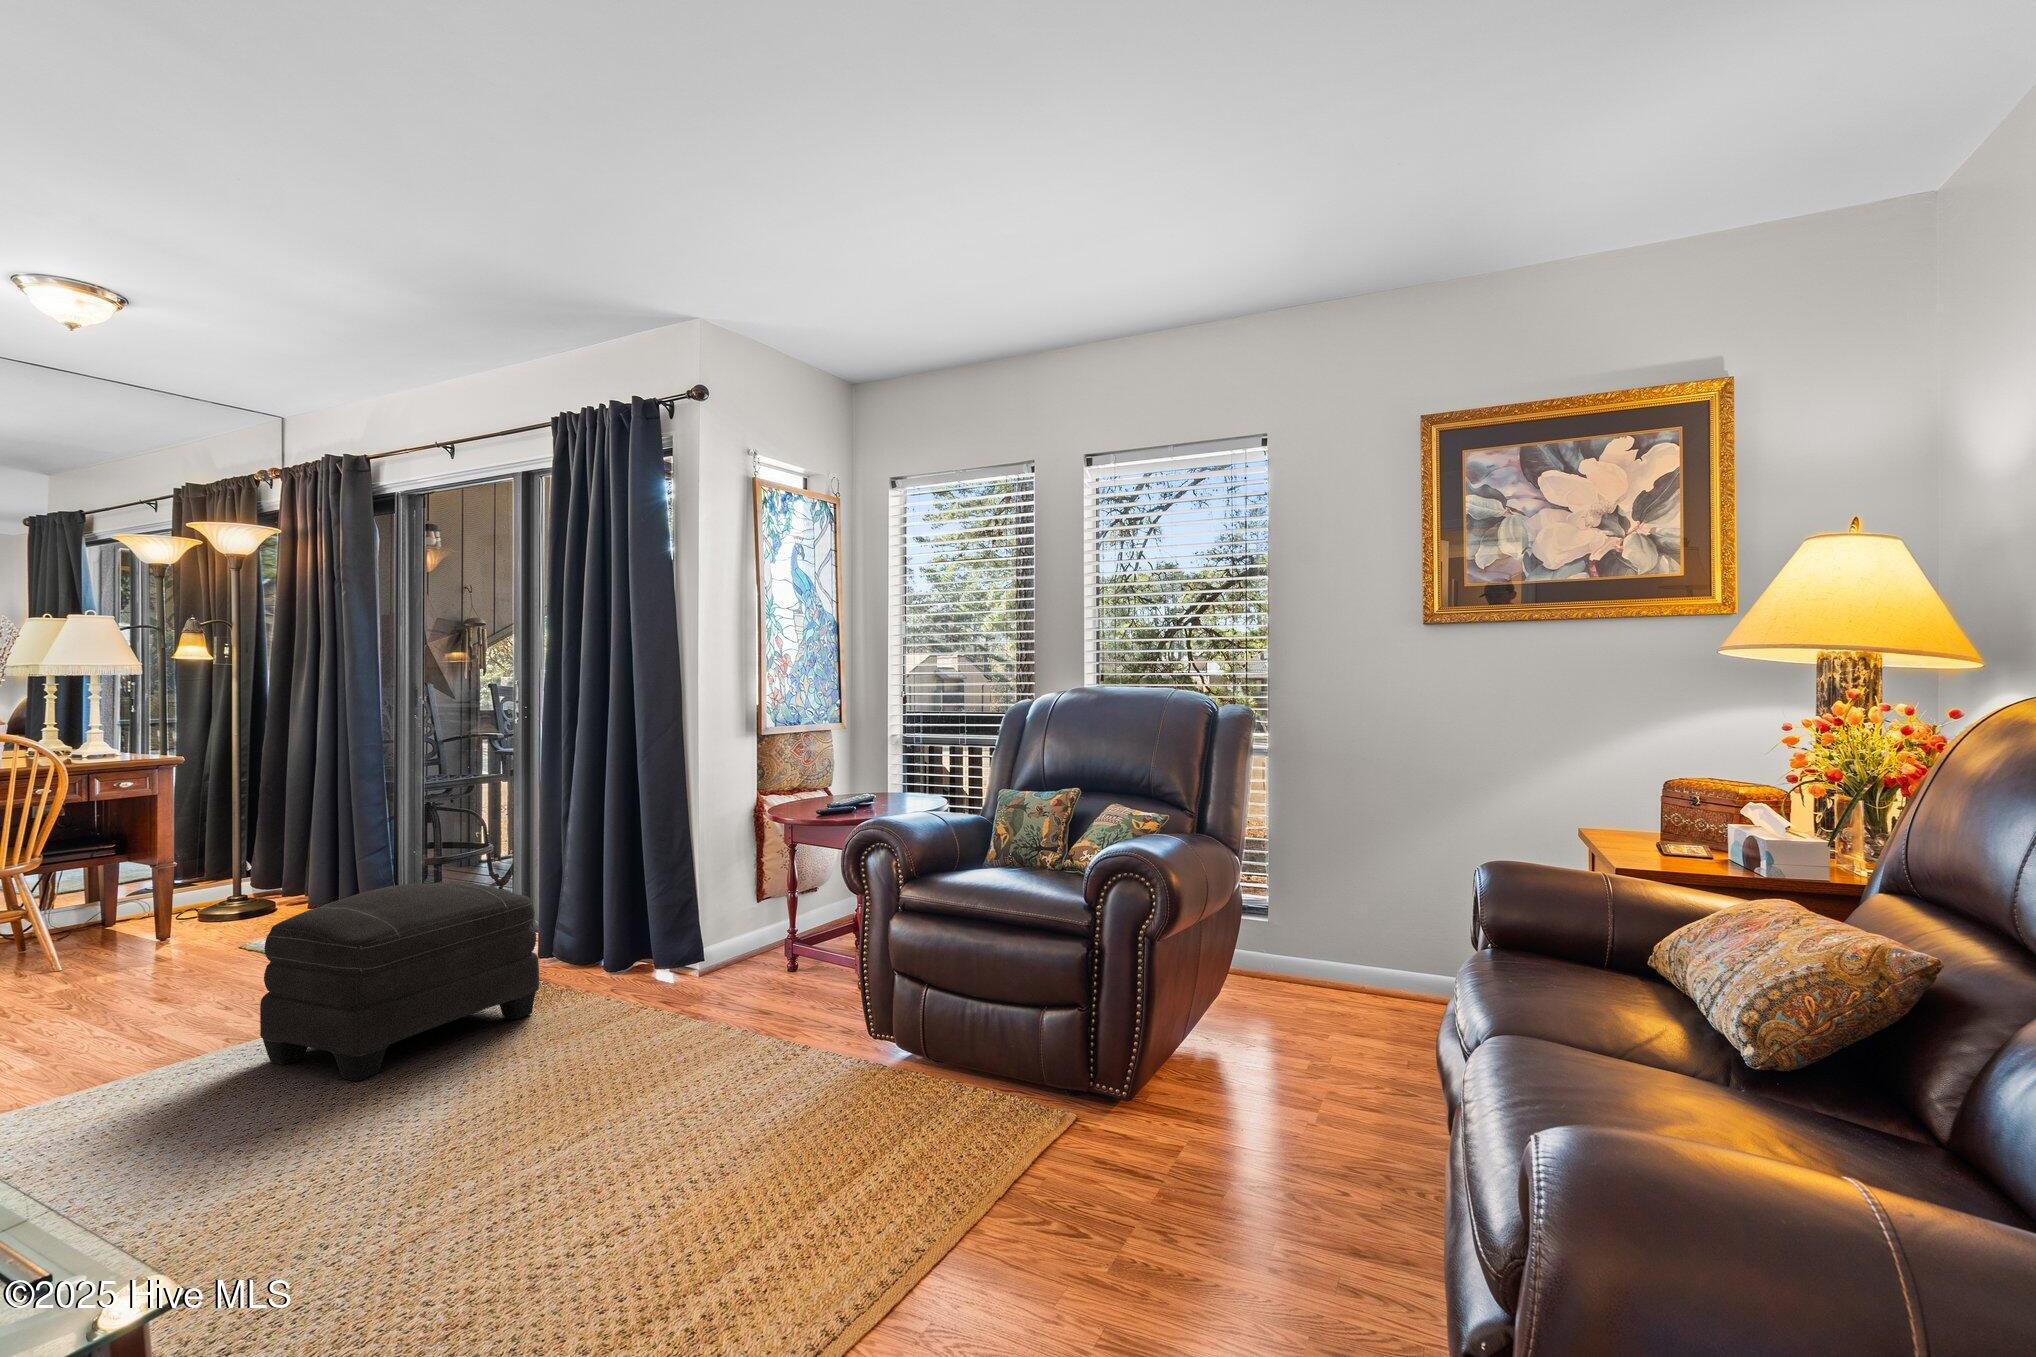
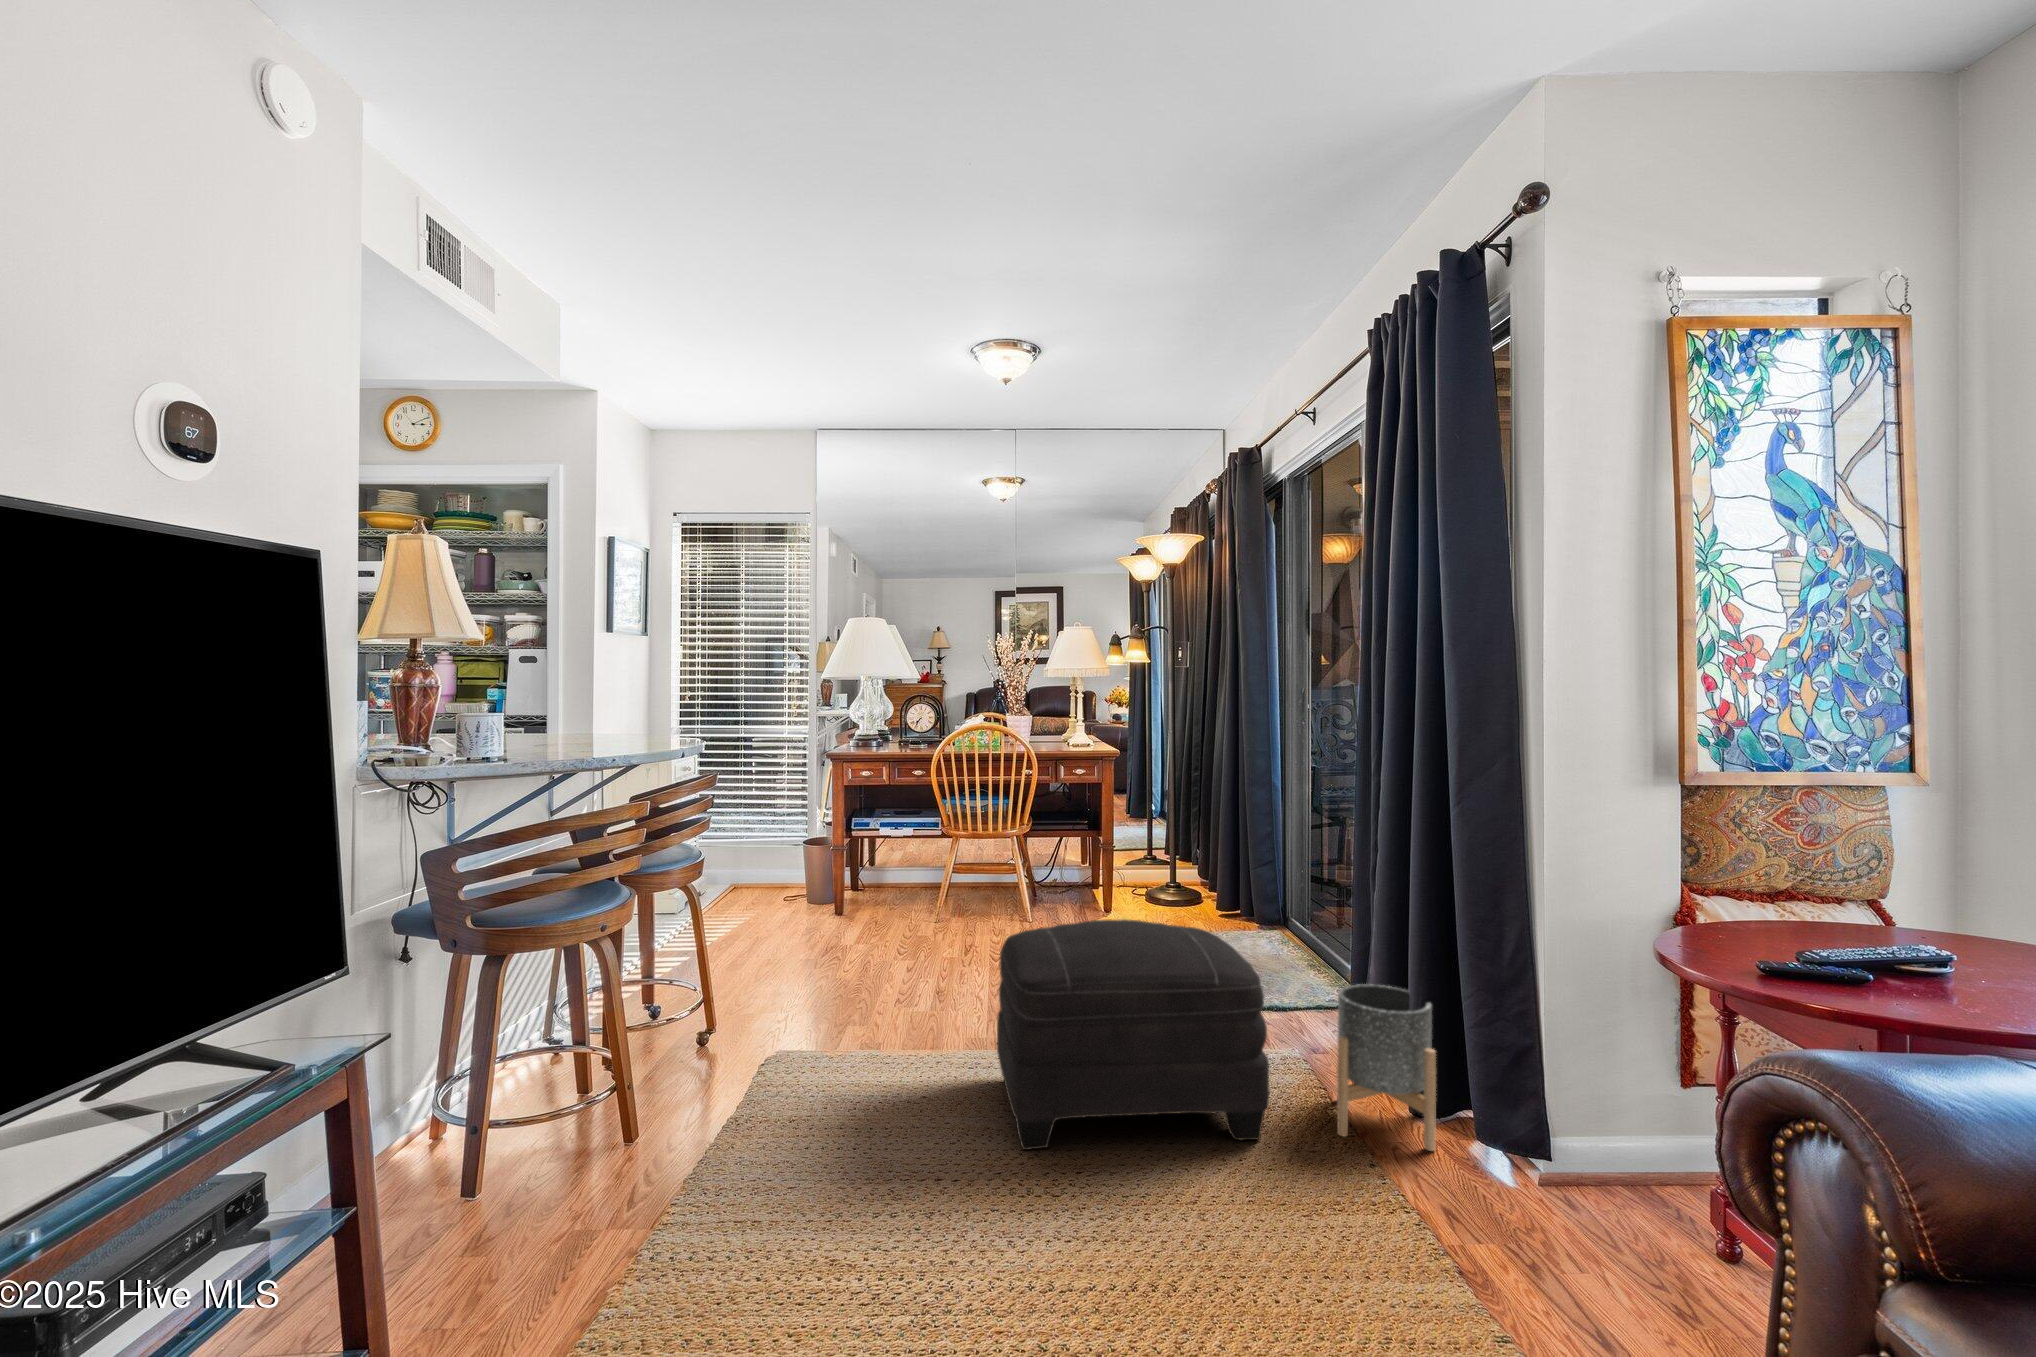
planter: none [559,890,639,995] -> present [1337,984,1436,1151]

